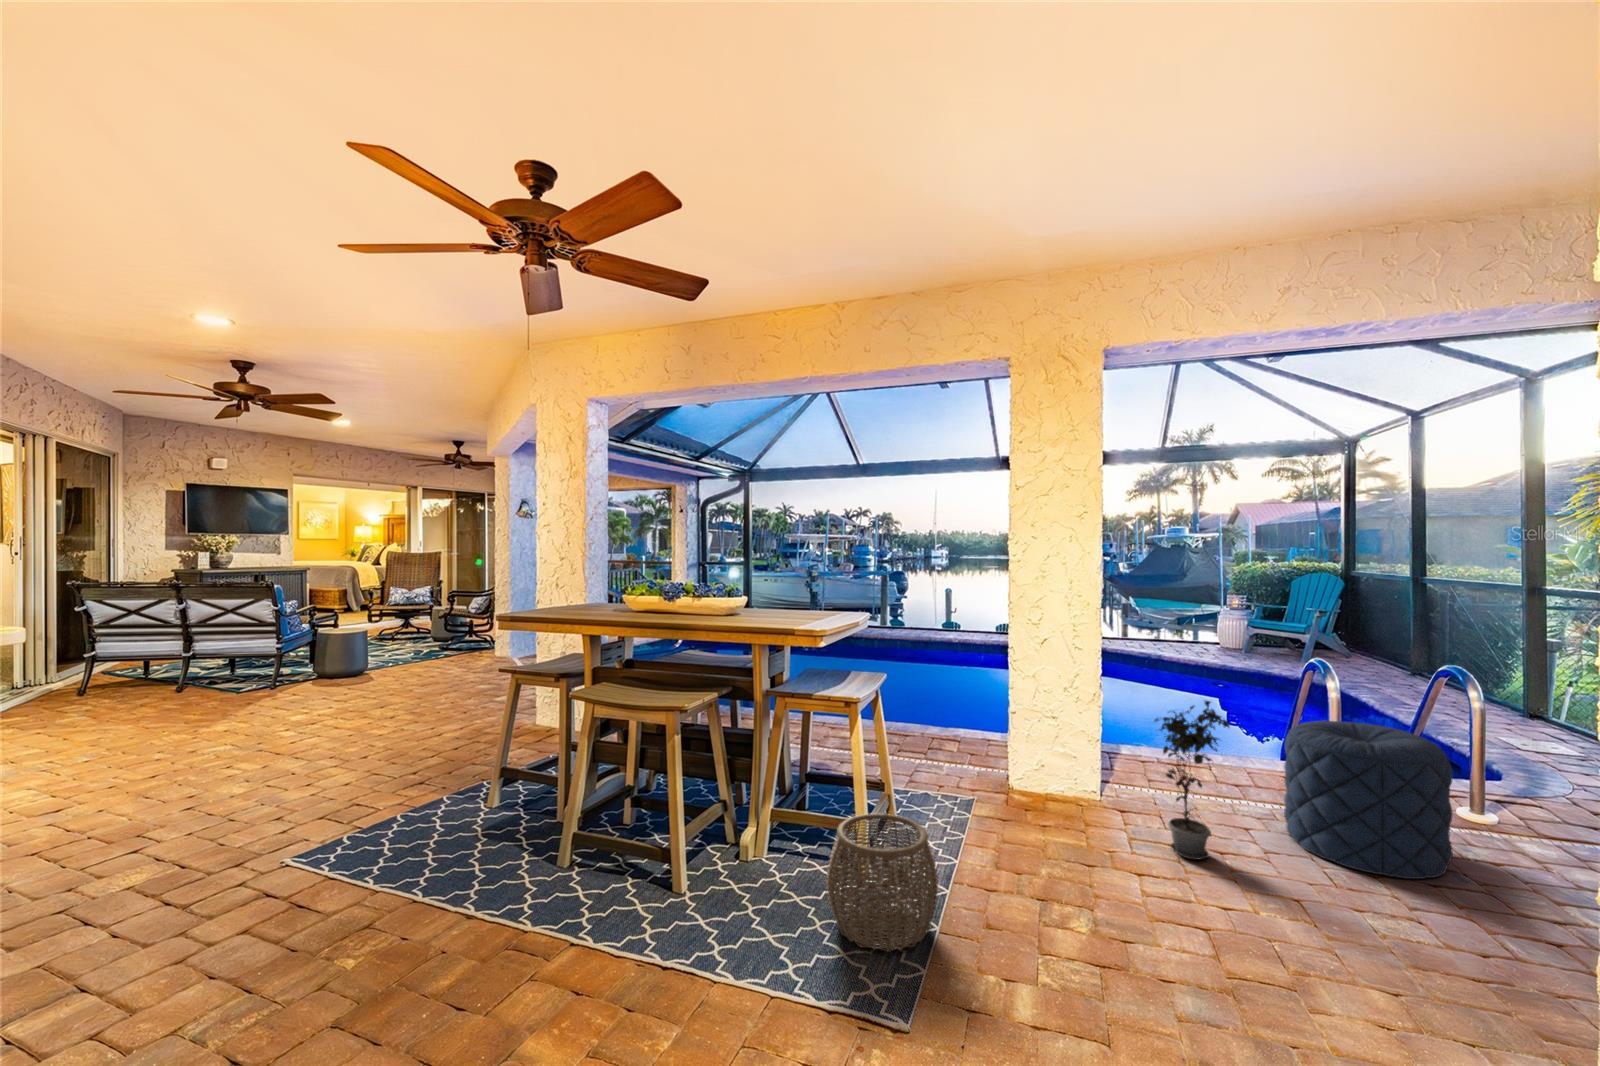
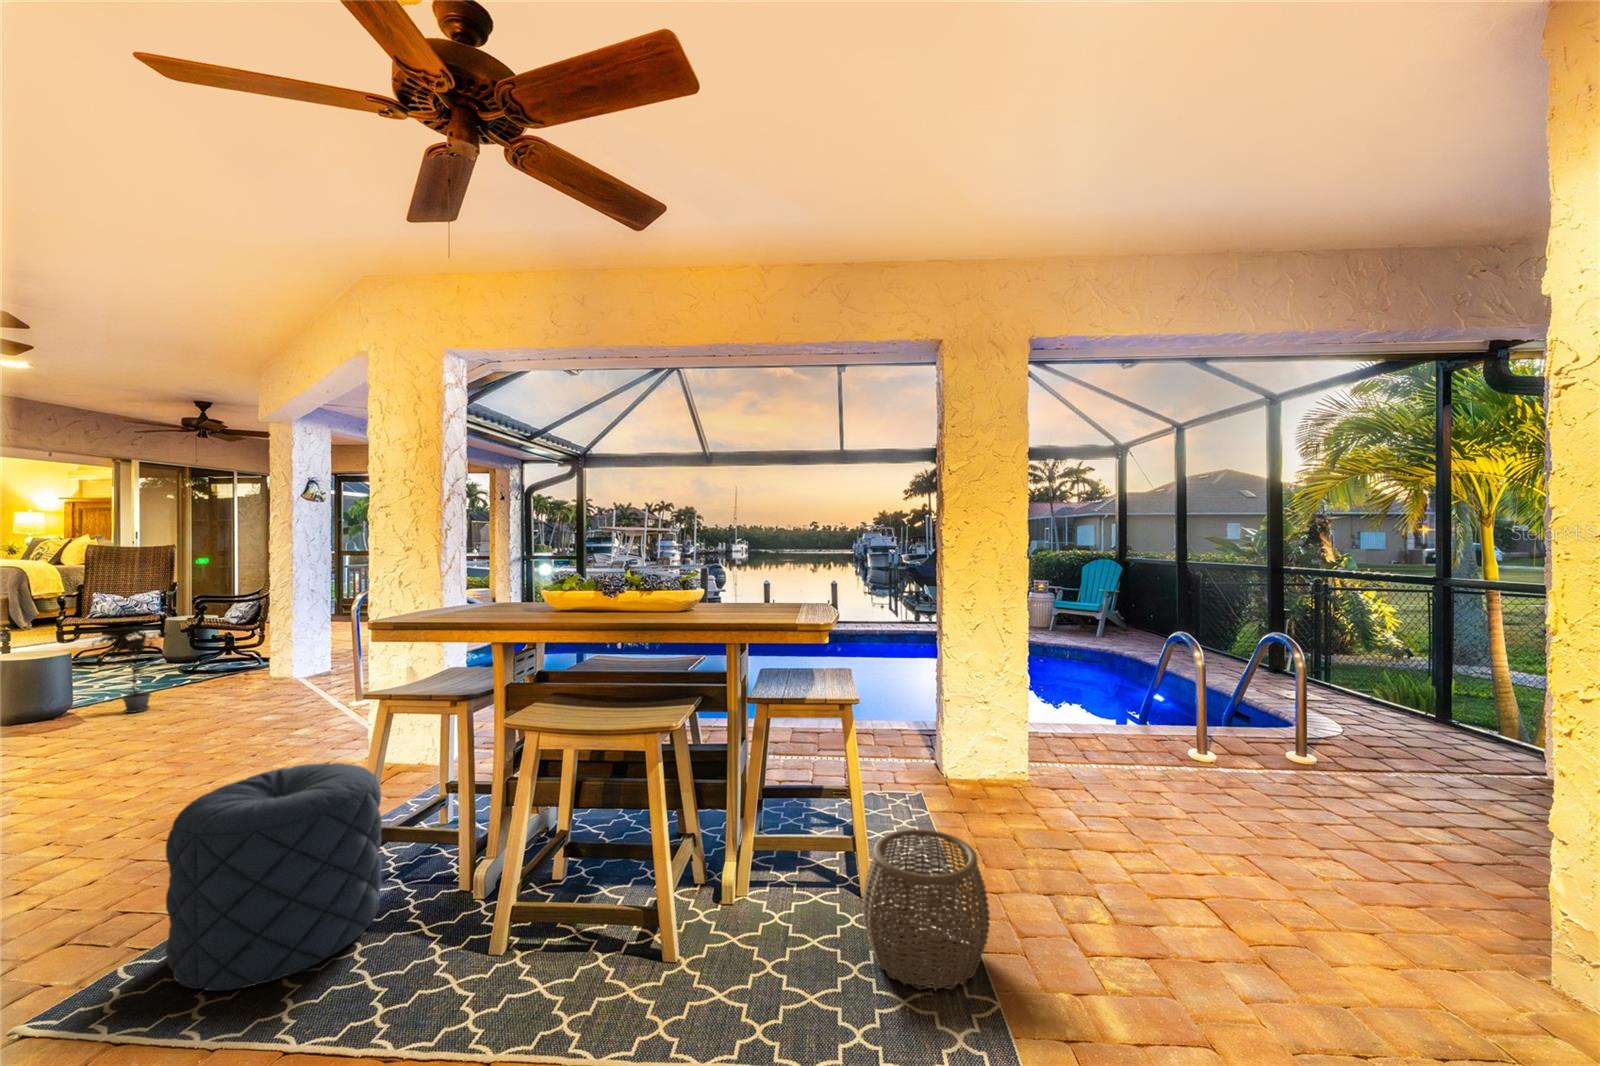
potted plant: present [1155,700,1230,860] -> present [92,628,167,713]
pouf: present [1284,721,1453,879] -> present [165,763,382,991]

